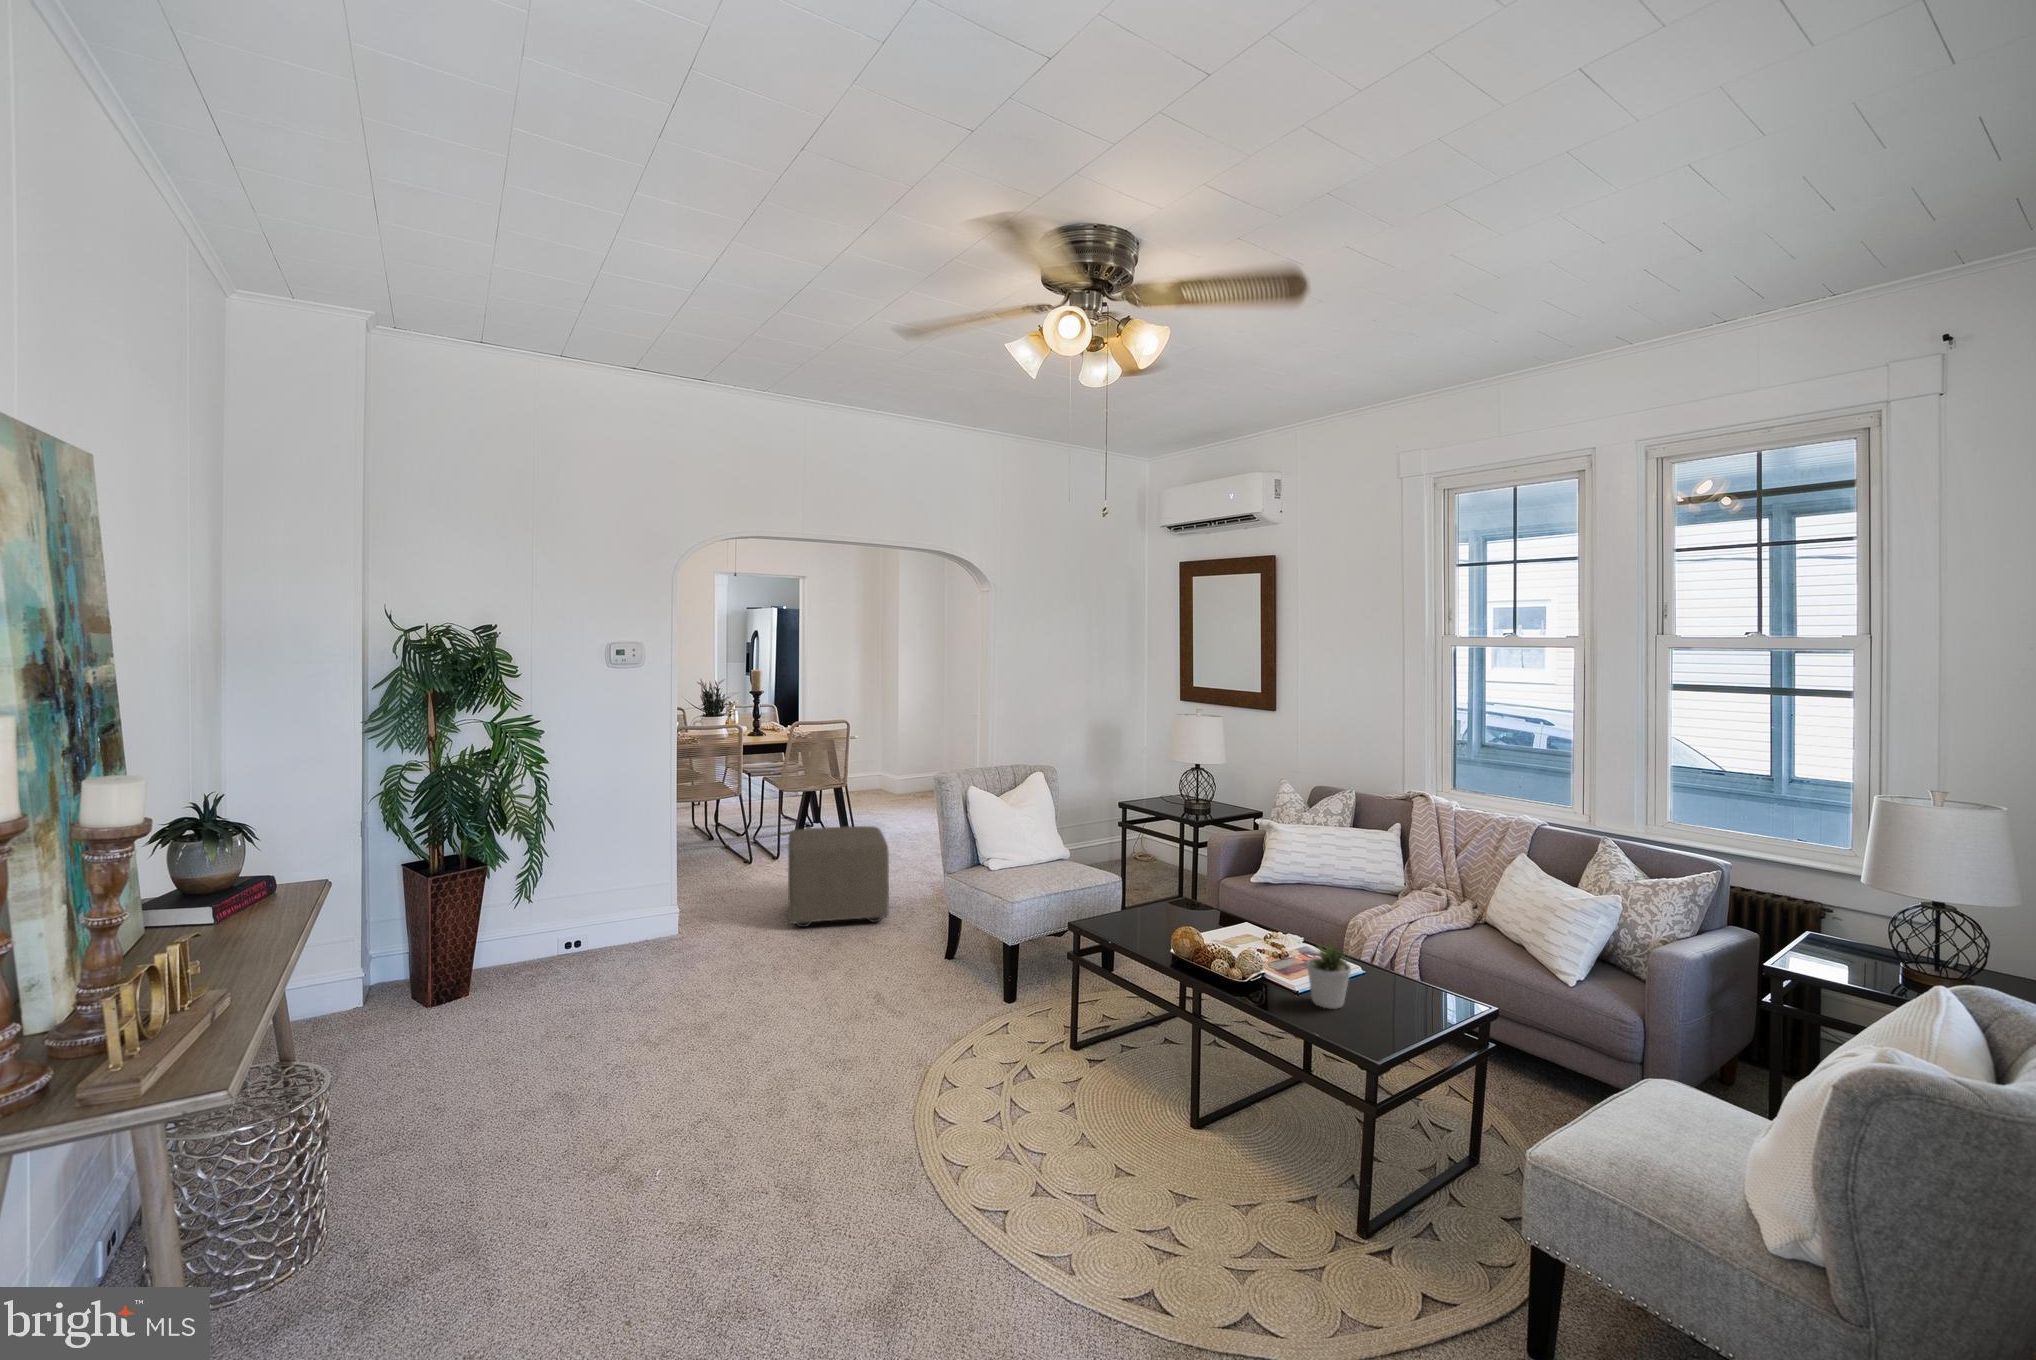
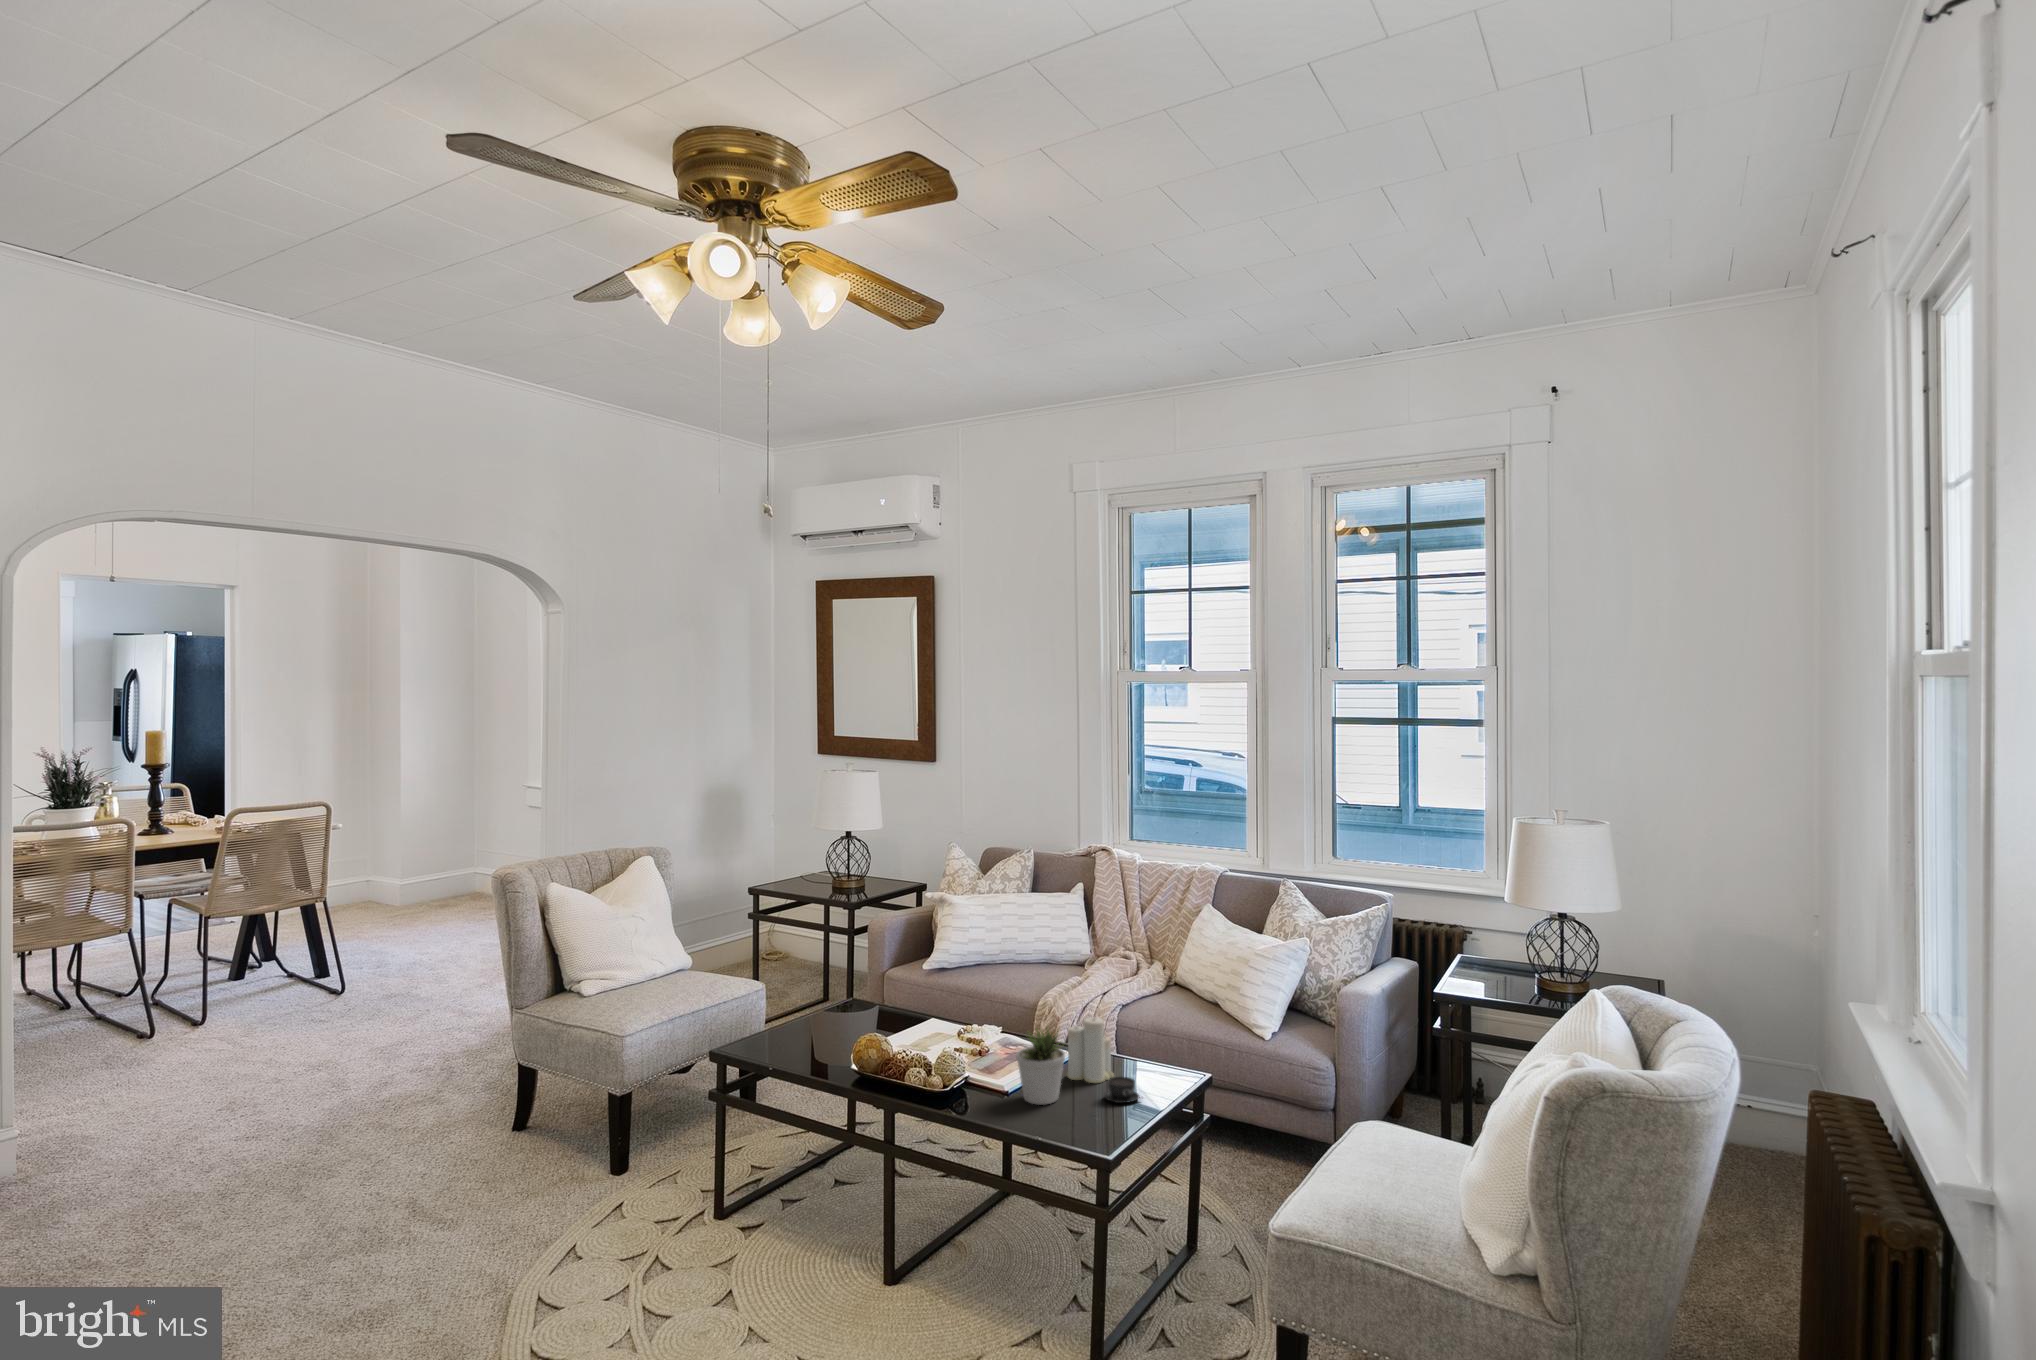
ottoman: present [788,826,889,927] -> none [239,954,416,1118]
candle: none [1356,936,1401,998] -> present [1066,1017,1114,1083]
teacup: none [1386,996,1424,1020] -> present [1104,1077,1140,1103]

